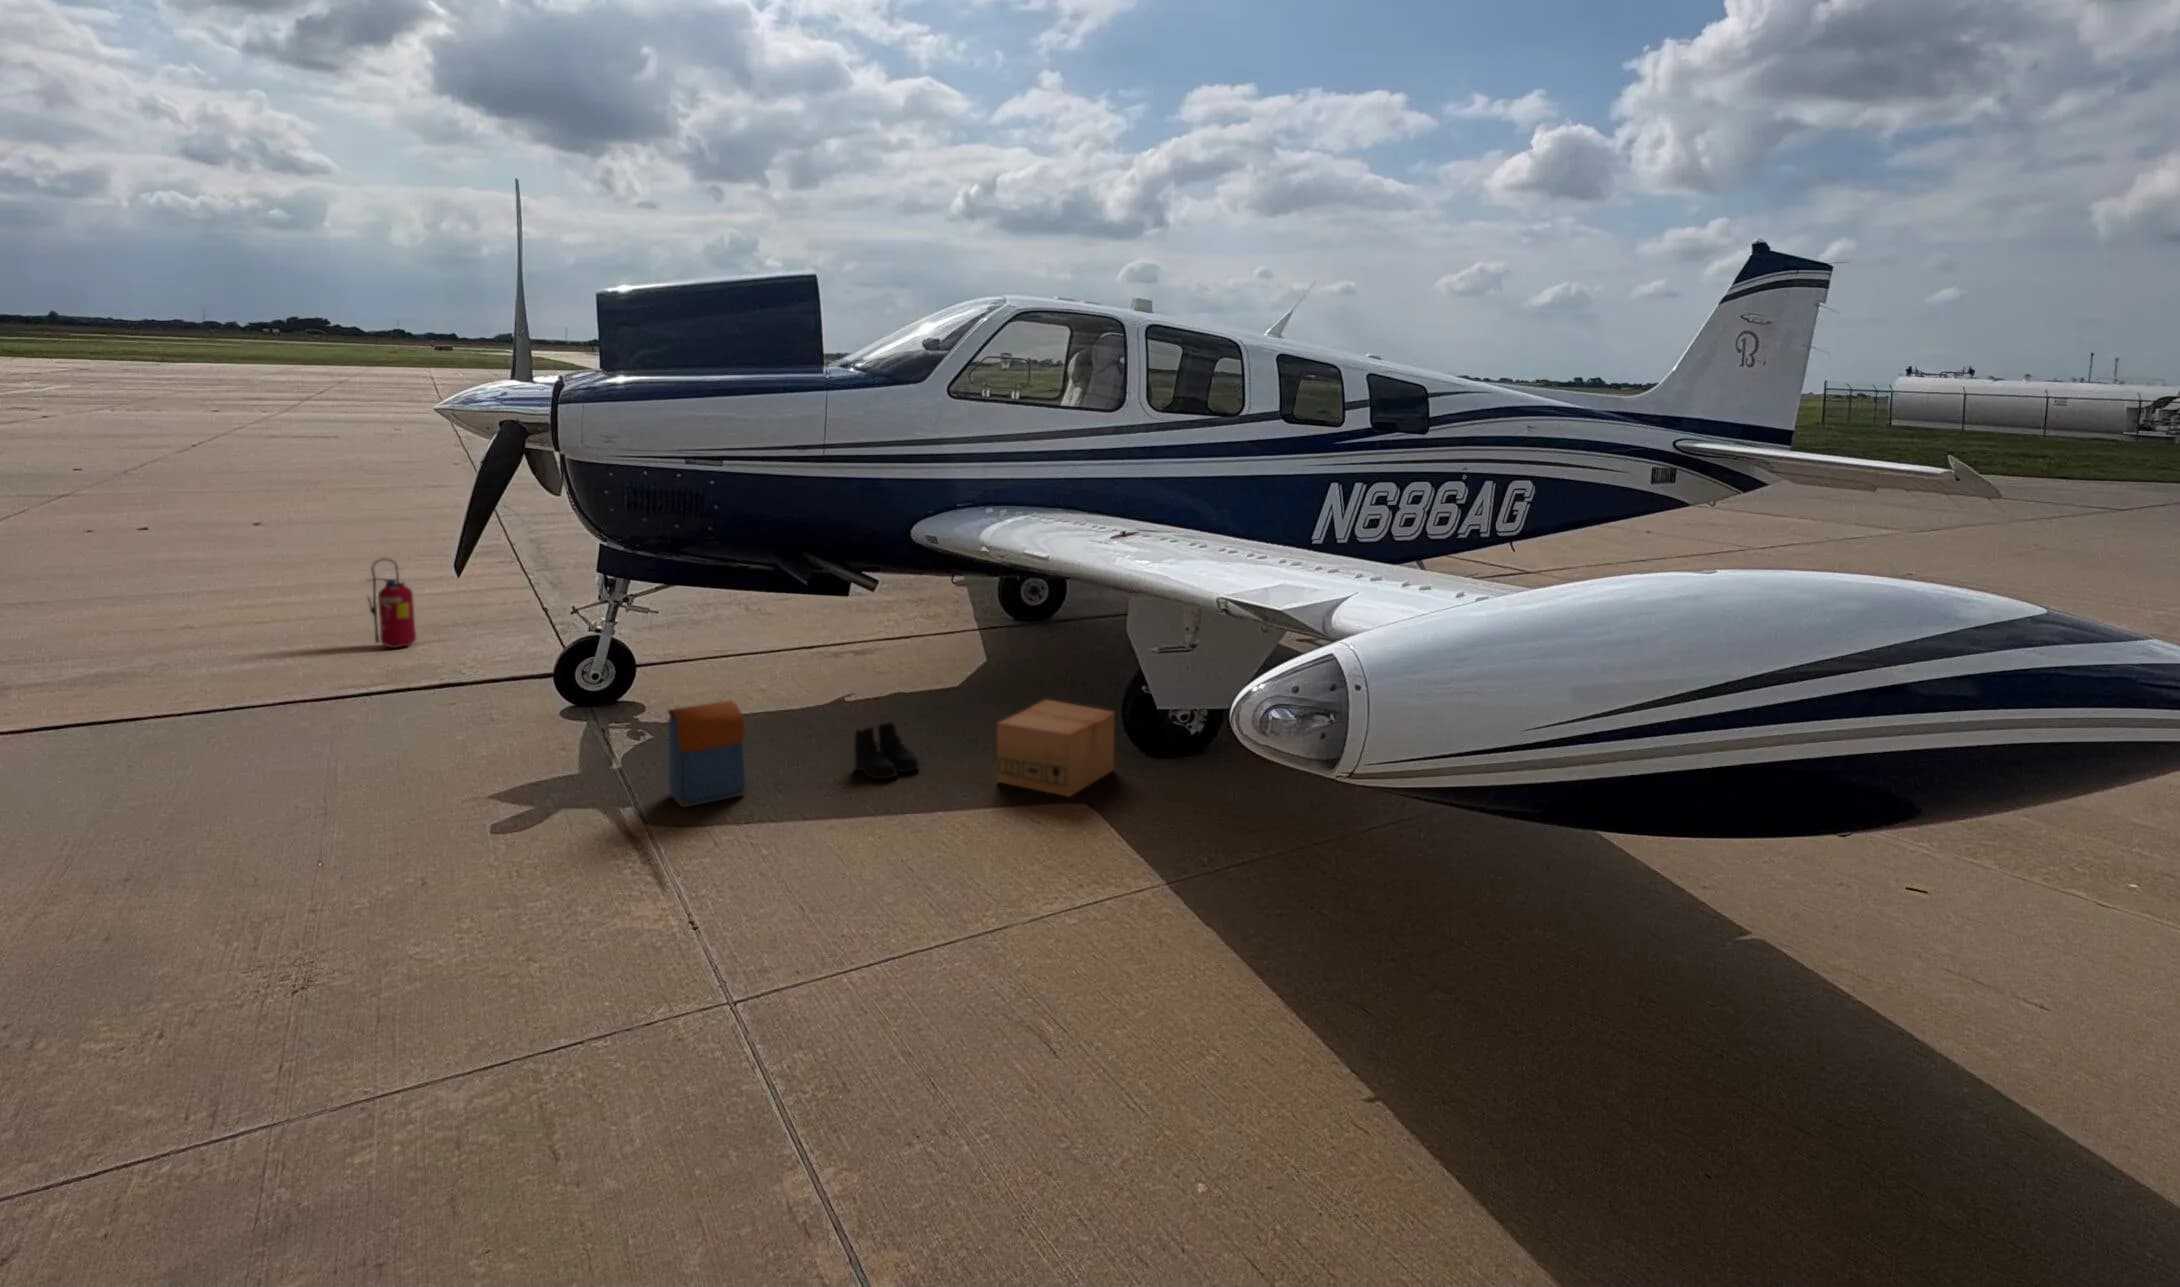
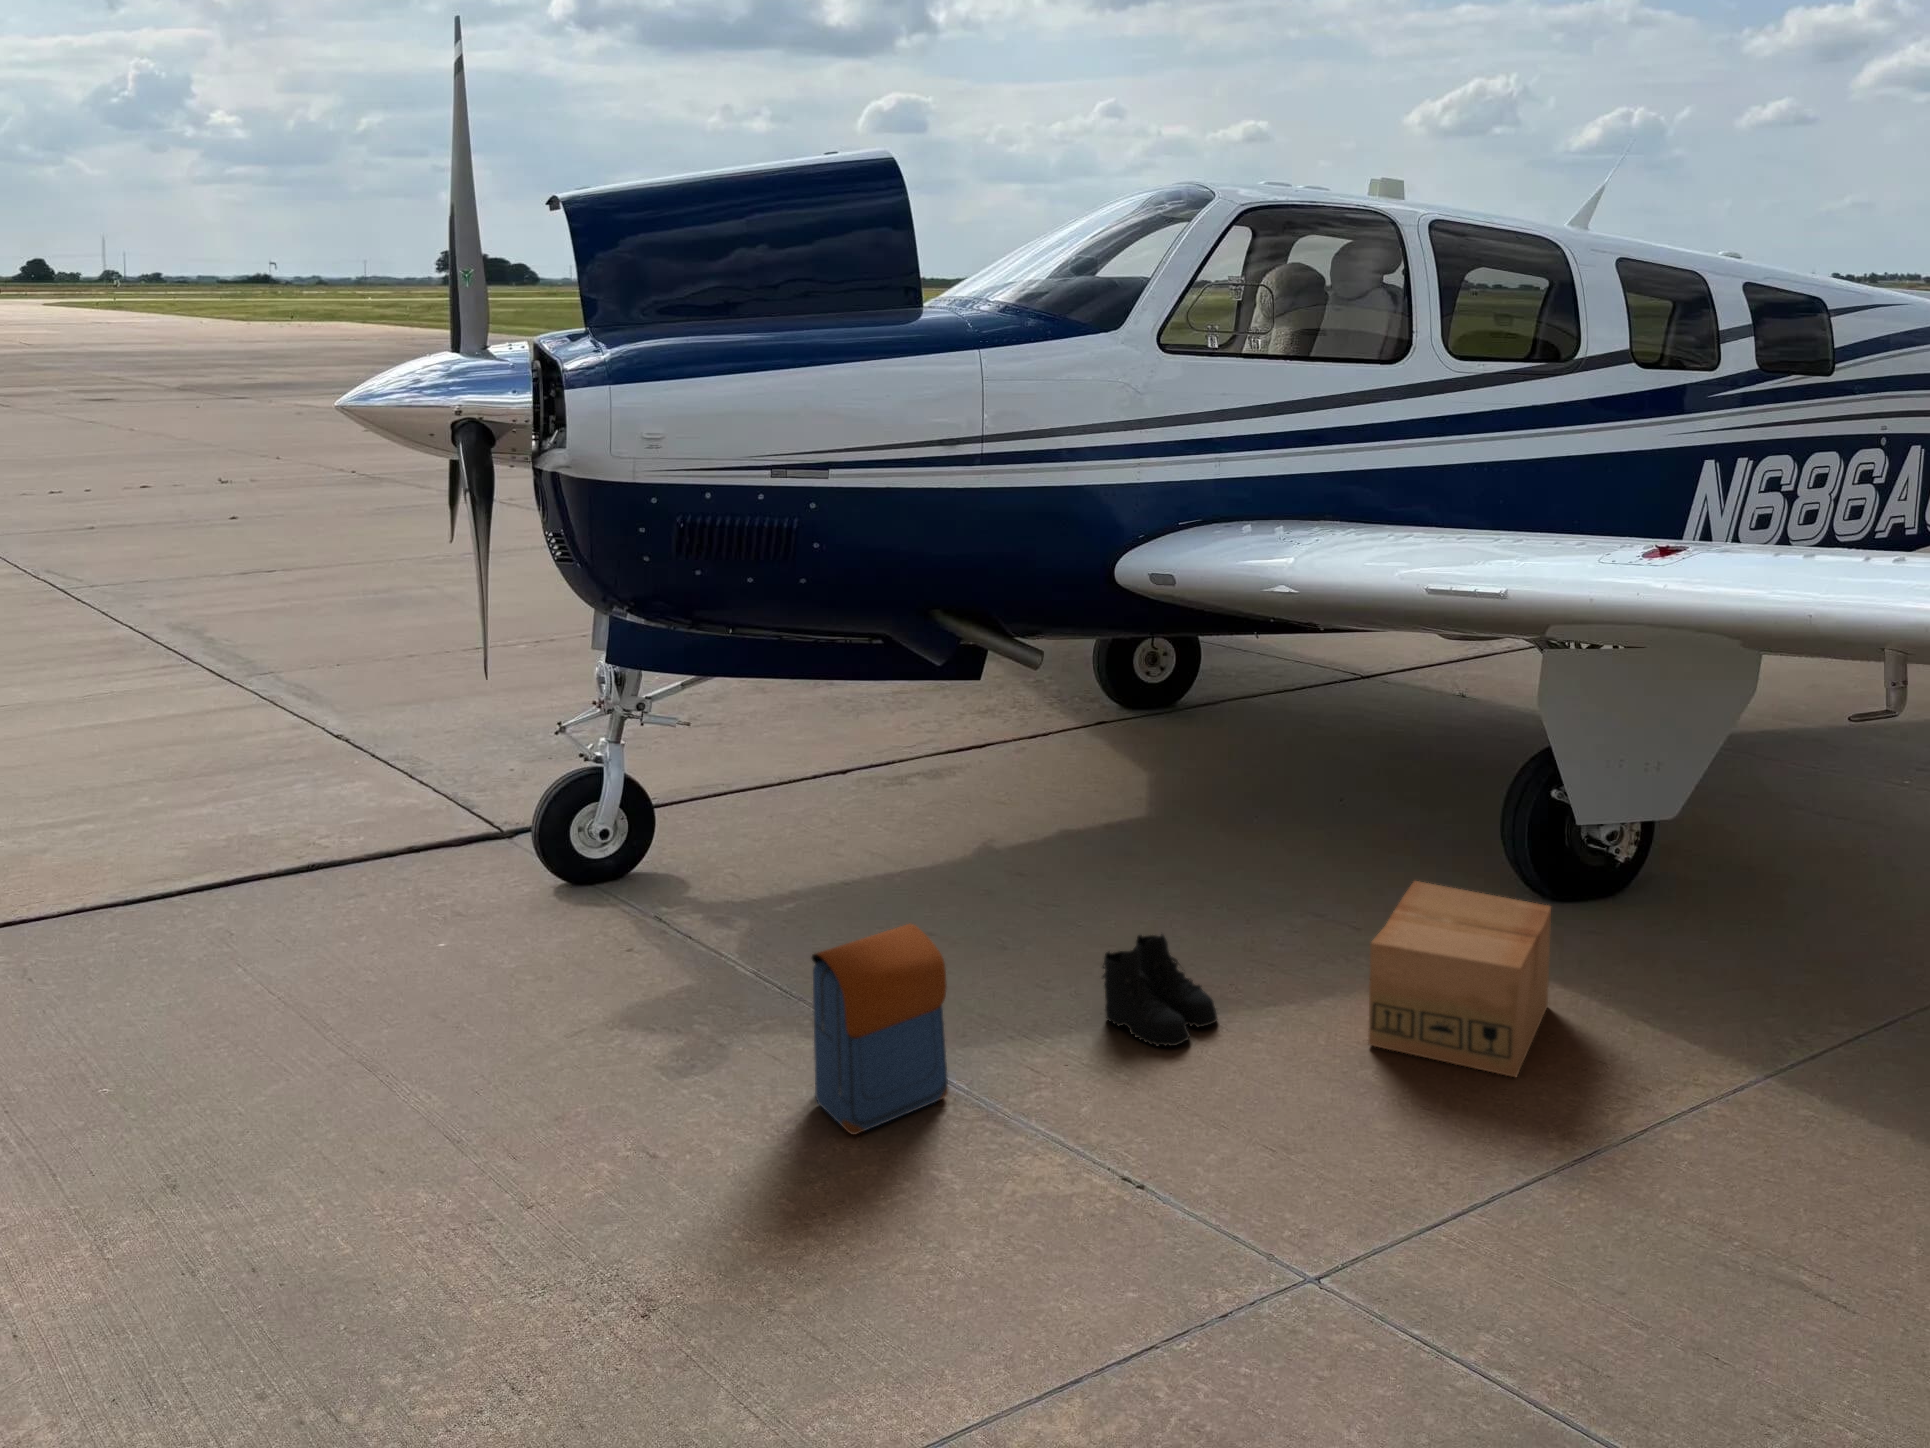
fire extinguisher: present [369,559,416,648] -> none [197,631,279,775]

